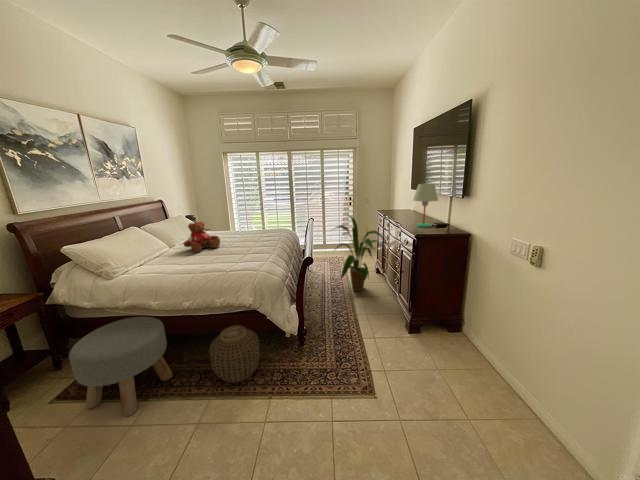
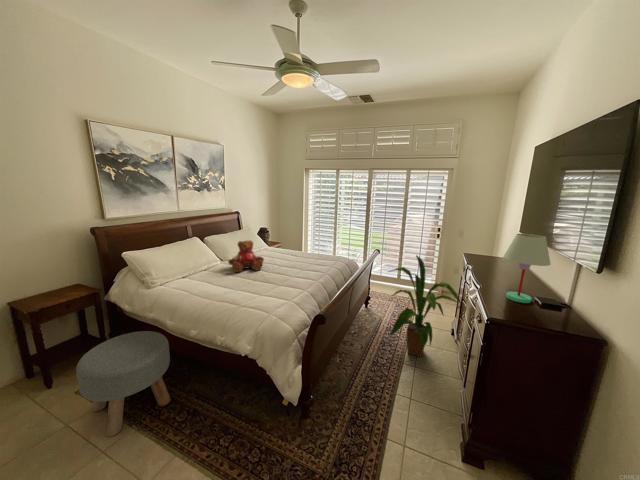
woven basket: present [210,325,260,383] -> none [190,372,249,442]

